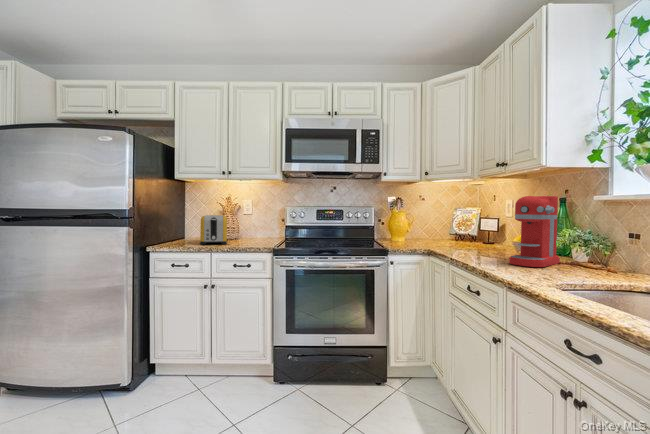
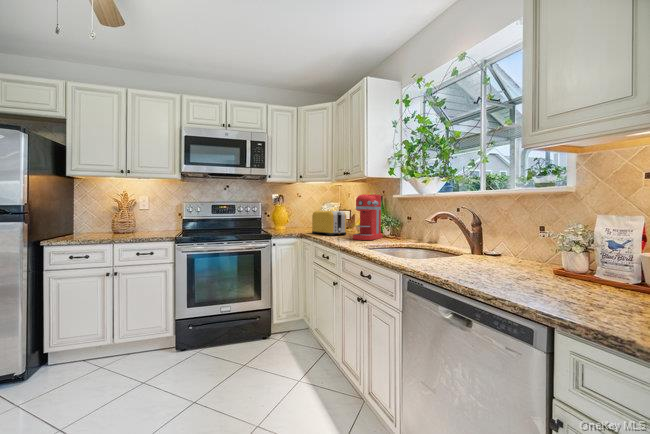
toaster: present [200,215,227,245] -> present [312,211,346,236]

